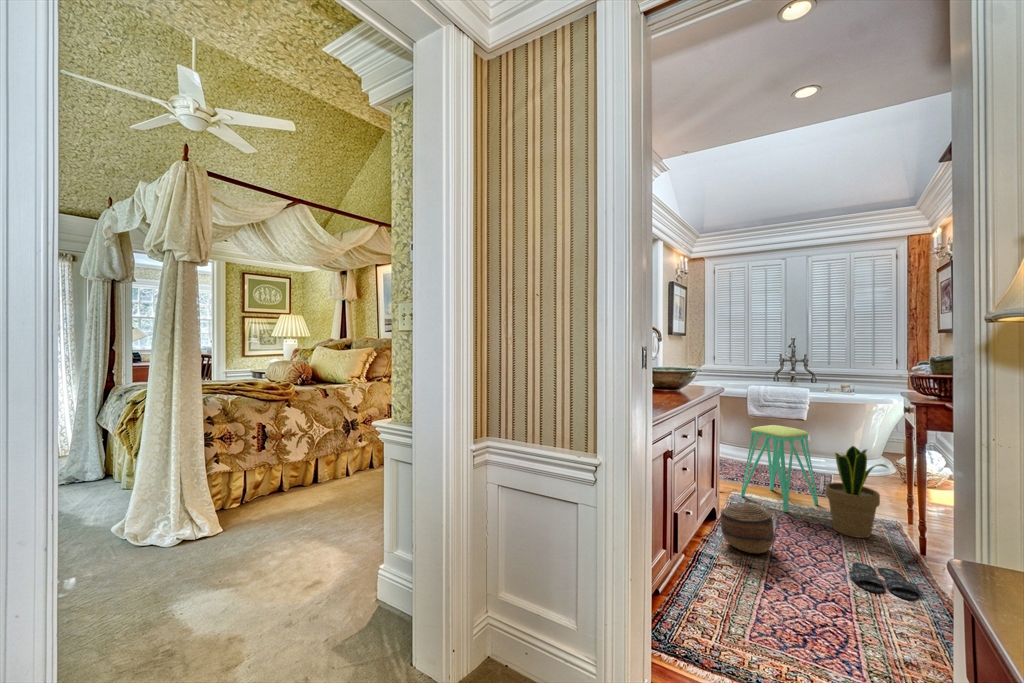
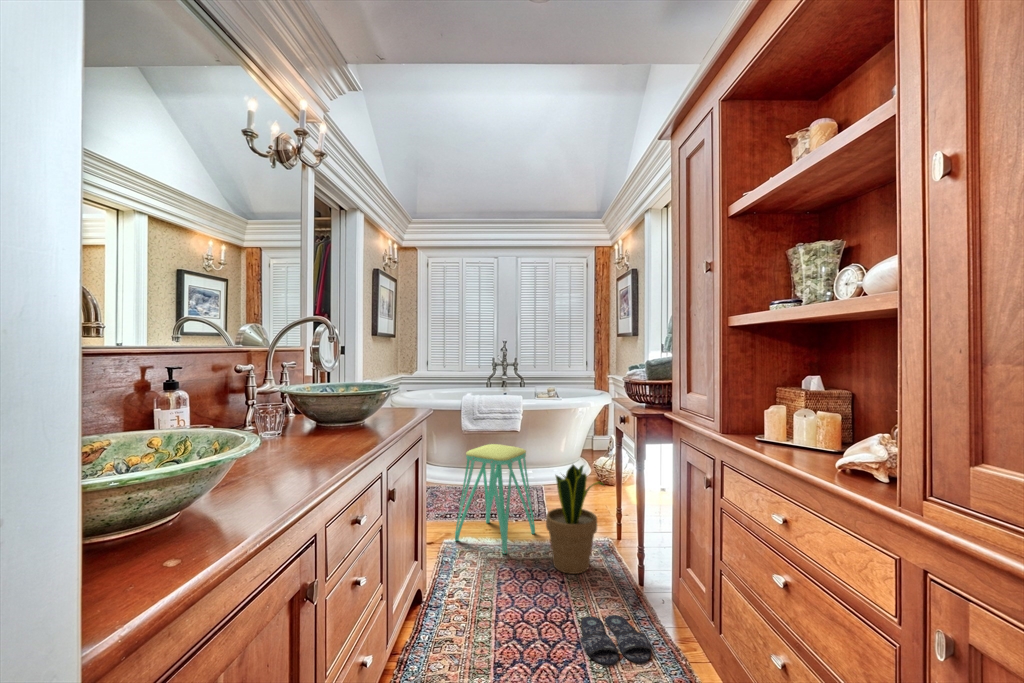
basket: present [721,503,774,553] -> none [428,569,496,648]

